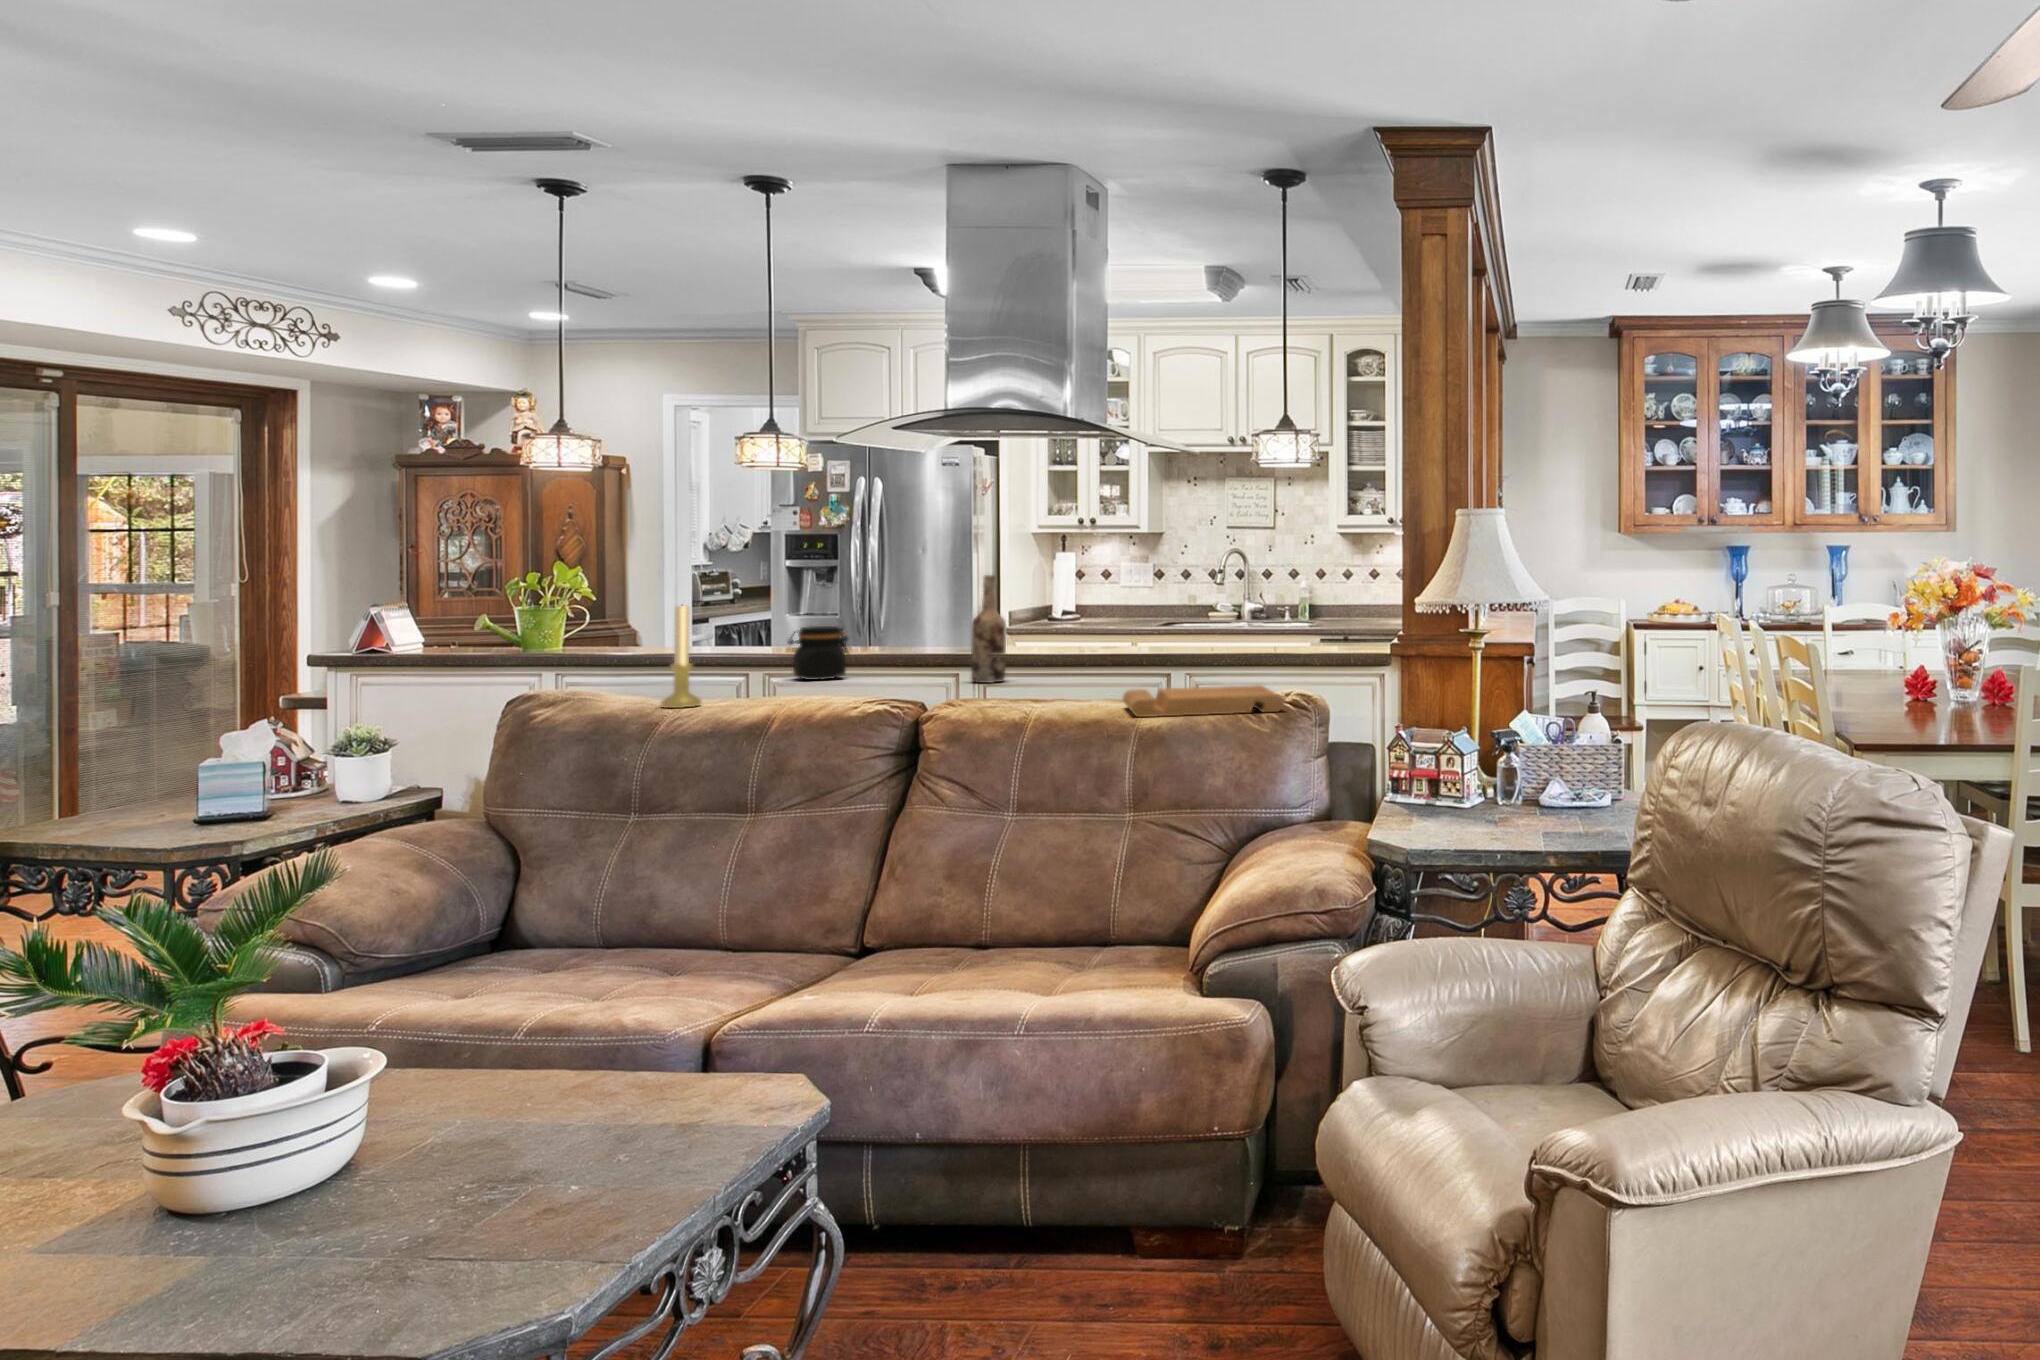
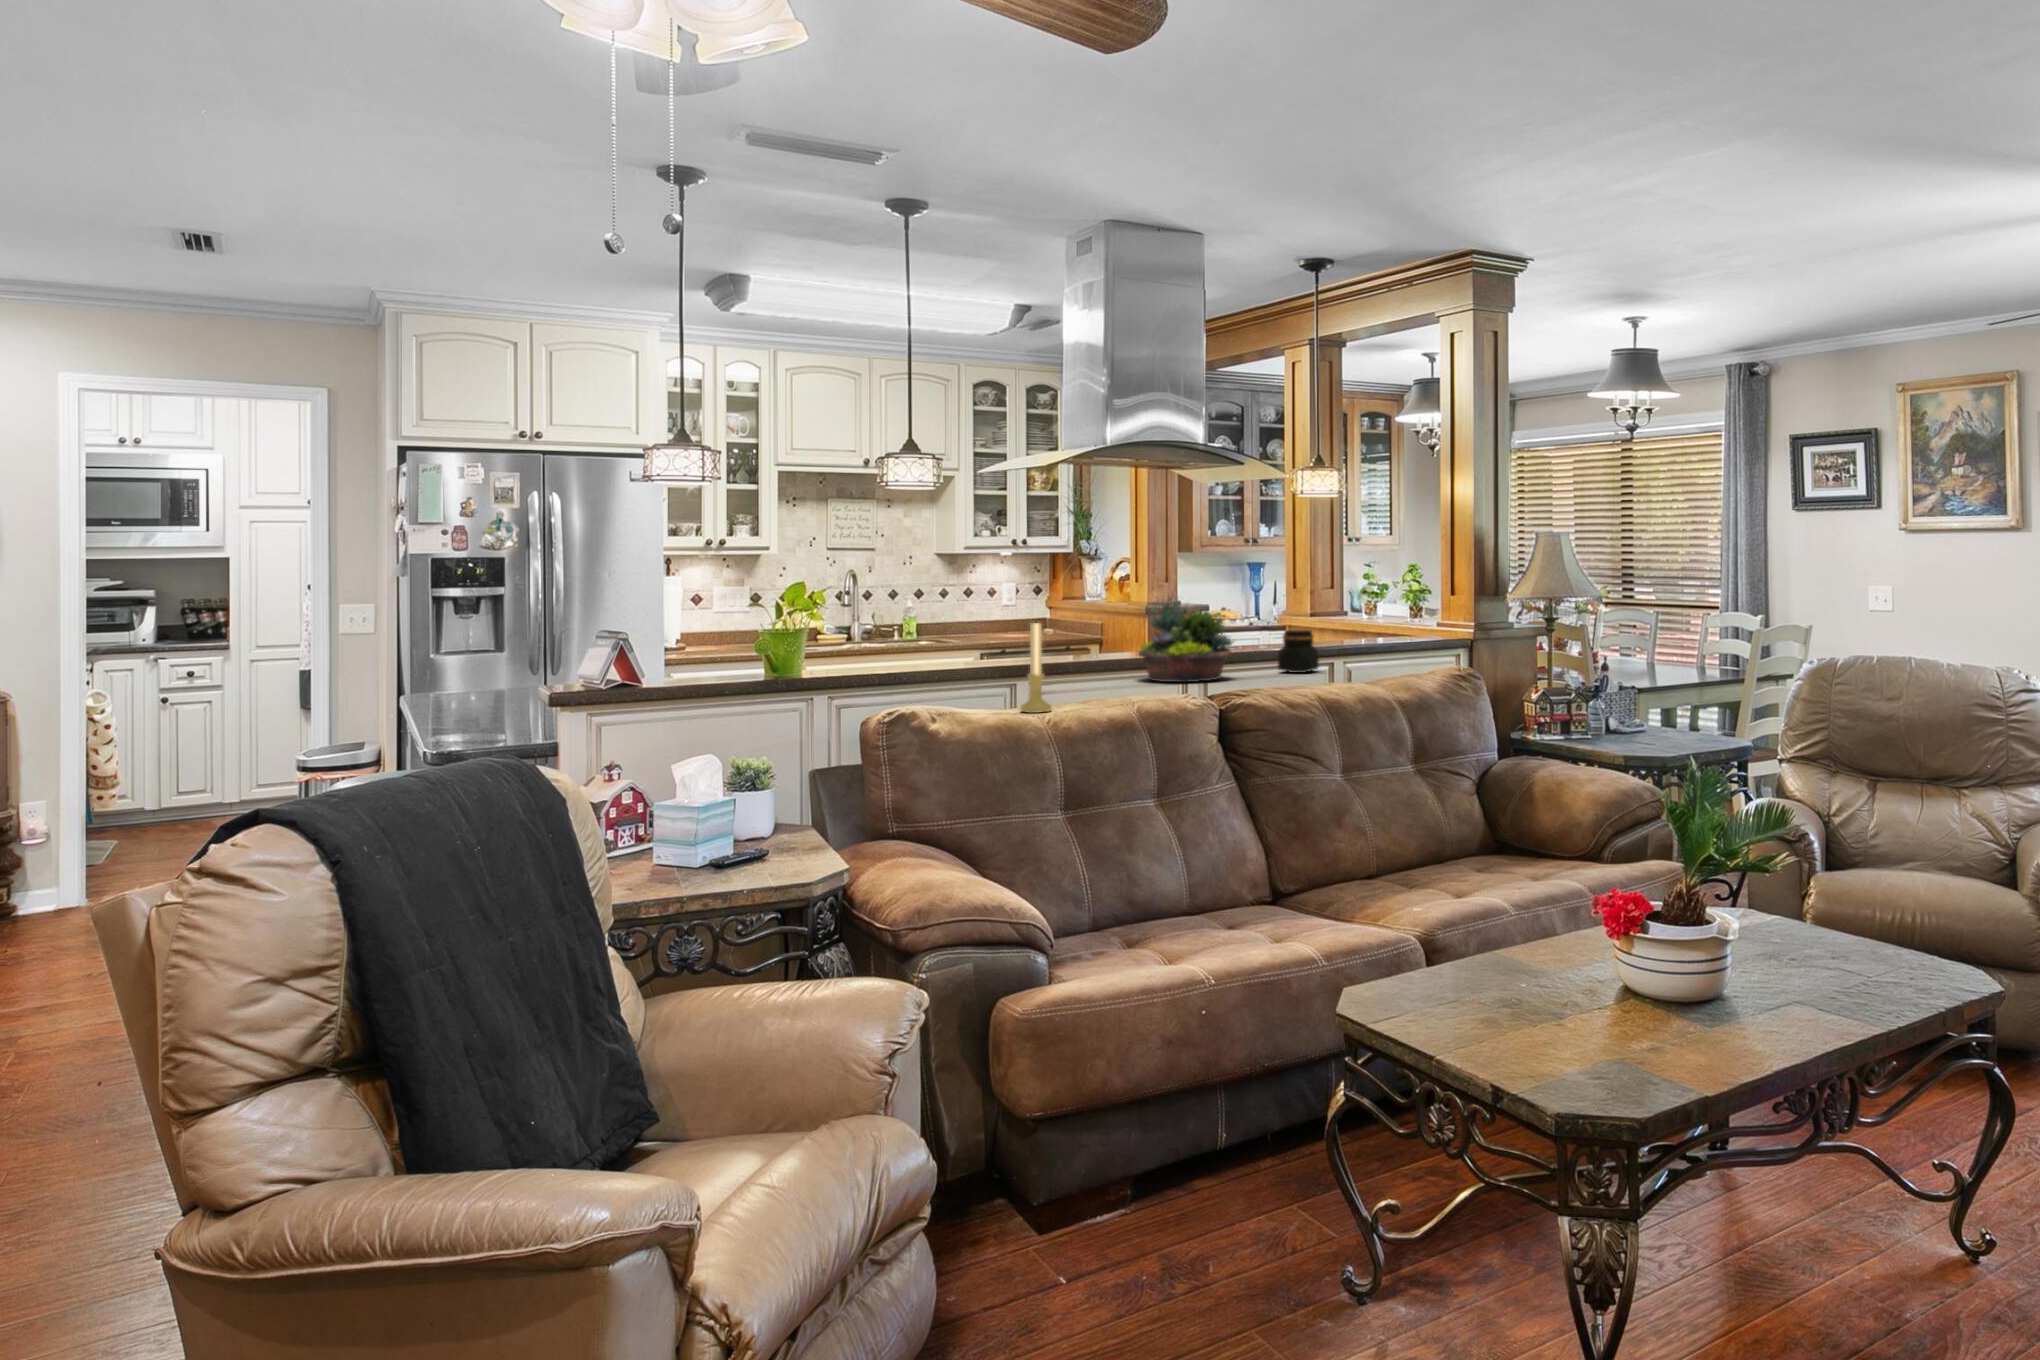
wine bottle: present [971,575,1006,683] -> none [1079,593,1107,686]
succulent planter: none [1044,579,1163,686] -> present [1138,597,1233,682]
jar: present [788,626,849,680] -> present [1278,630,1319,673]
cutting board: present [1123,685,1284,717] -> none [1347,667,1459,691]

